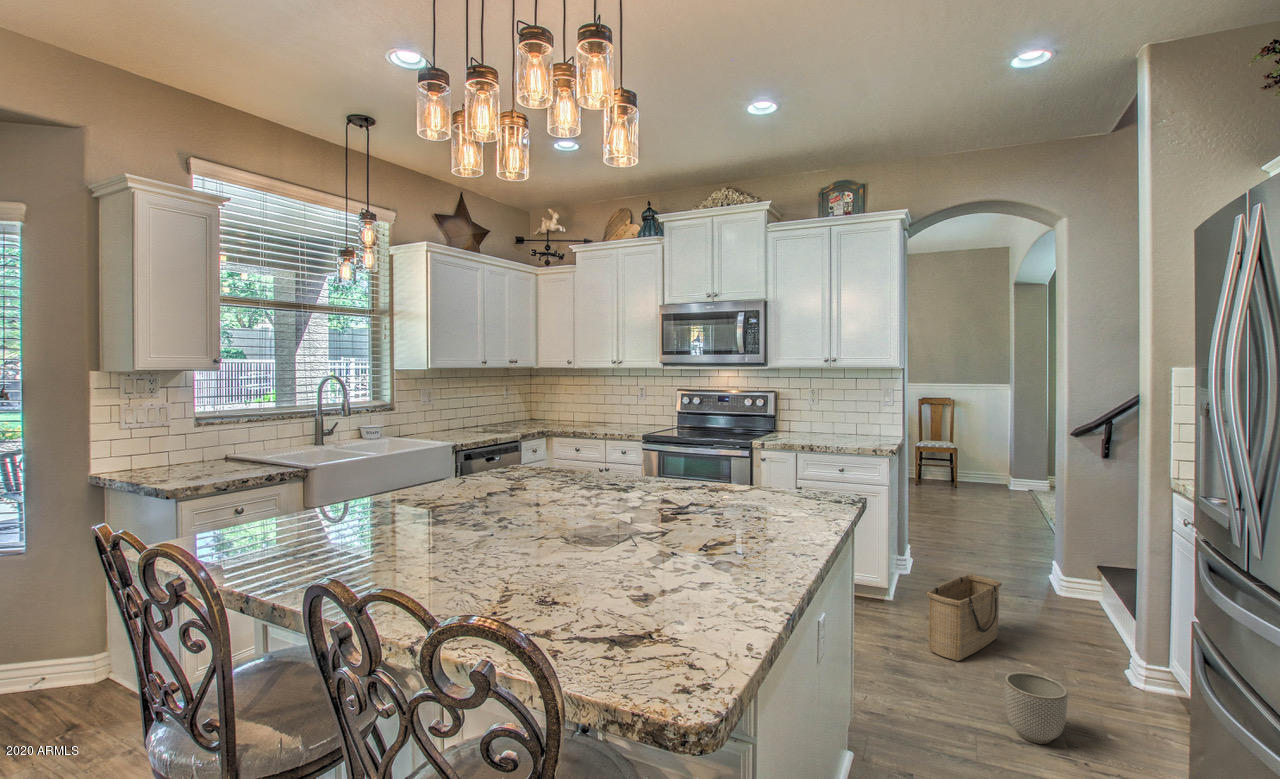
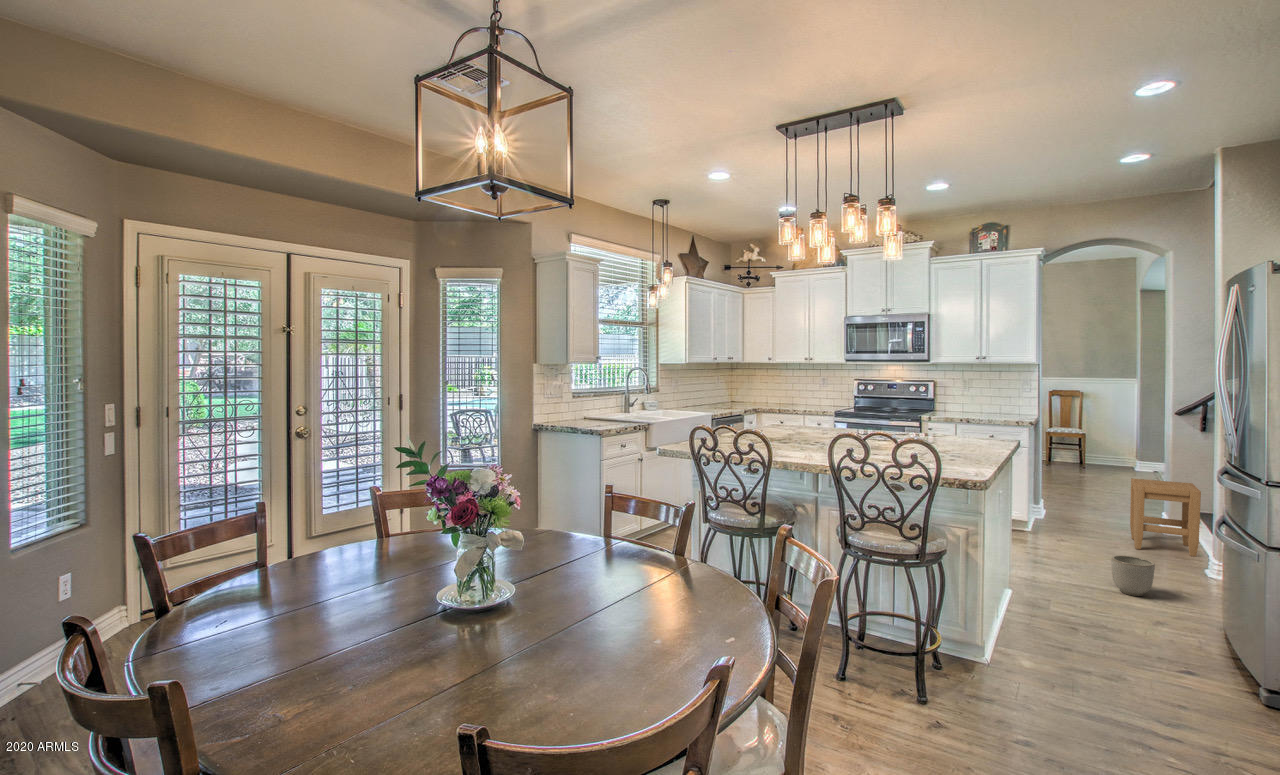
stool: none [1017,525,1110,639] -> present [1130,478,1201,557]
basket: present [927,574,1001,661] -> none [1058,508,1115,561]

